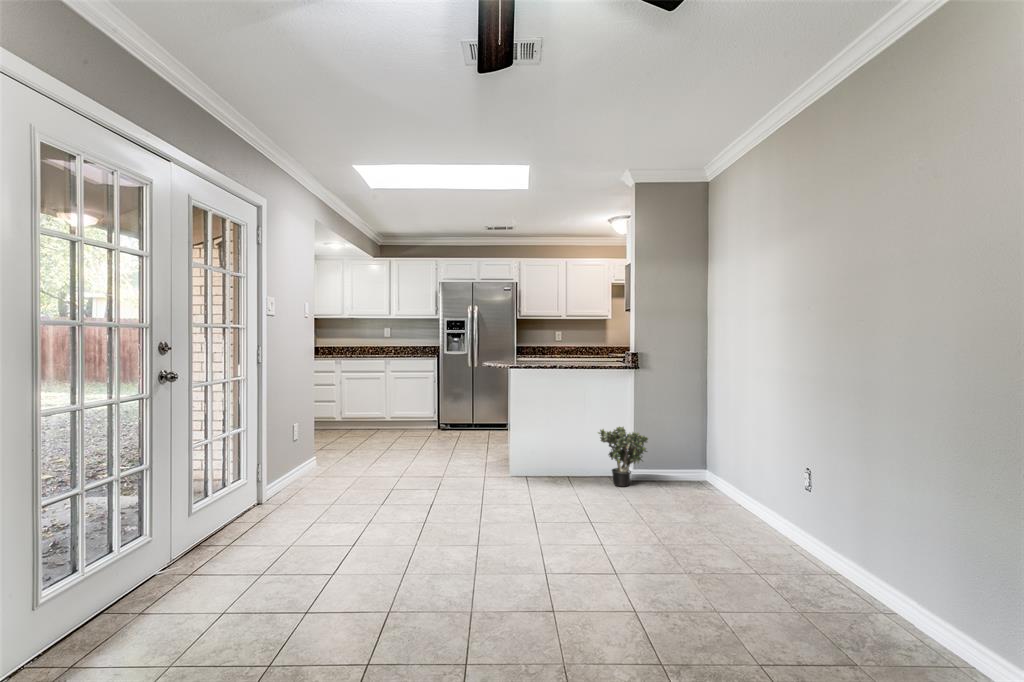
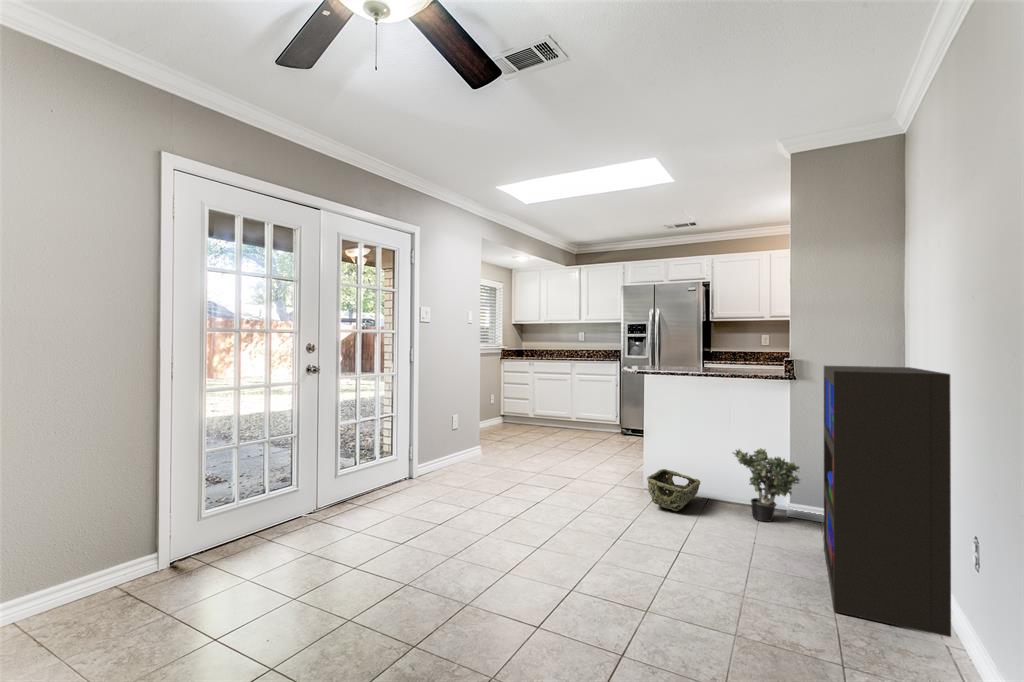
bookshelf: none [677,356,792,541] -> present [824,366,951,637]
woven basket: none [531,455,570,490] -> present [647,469,700,511]

